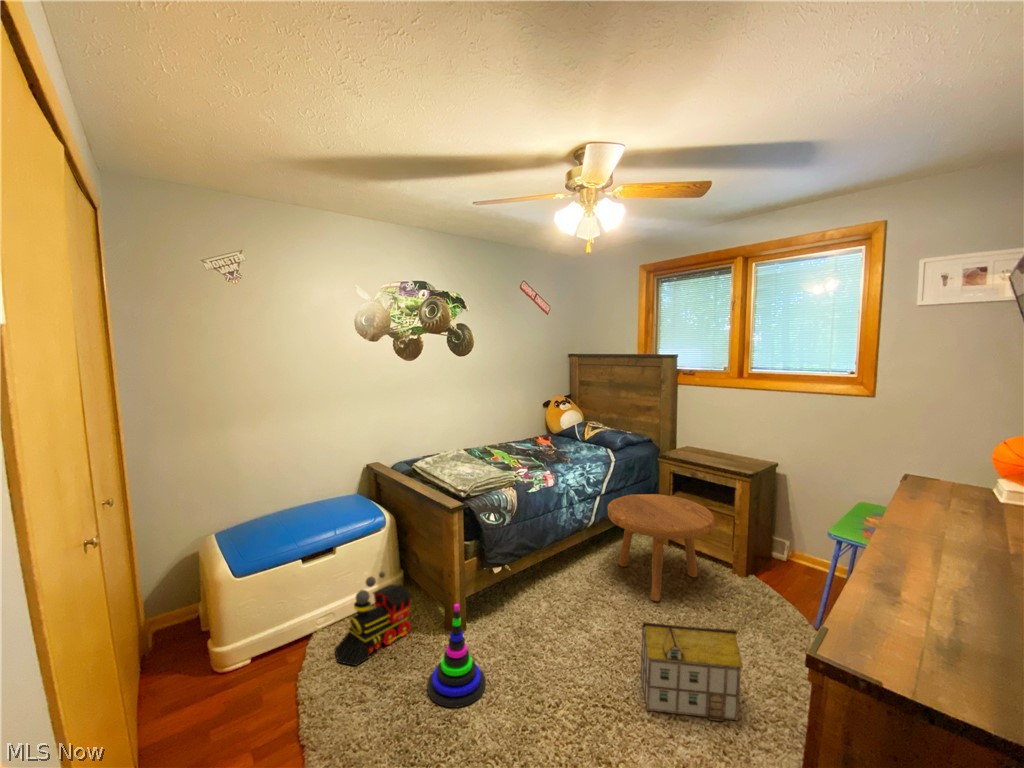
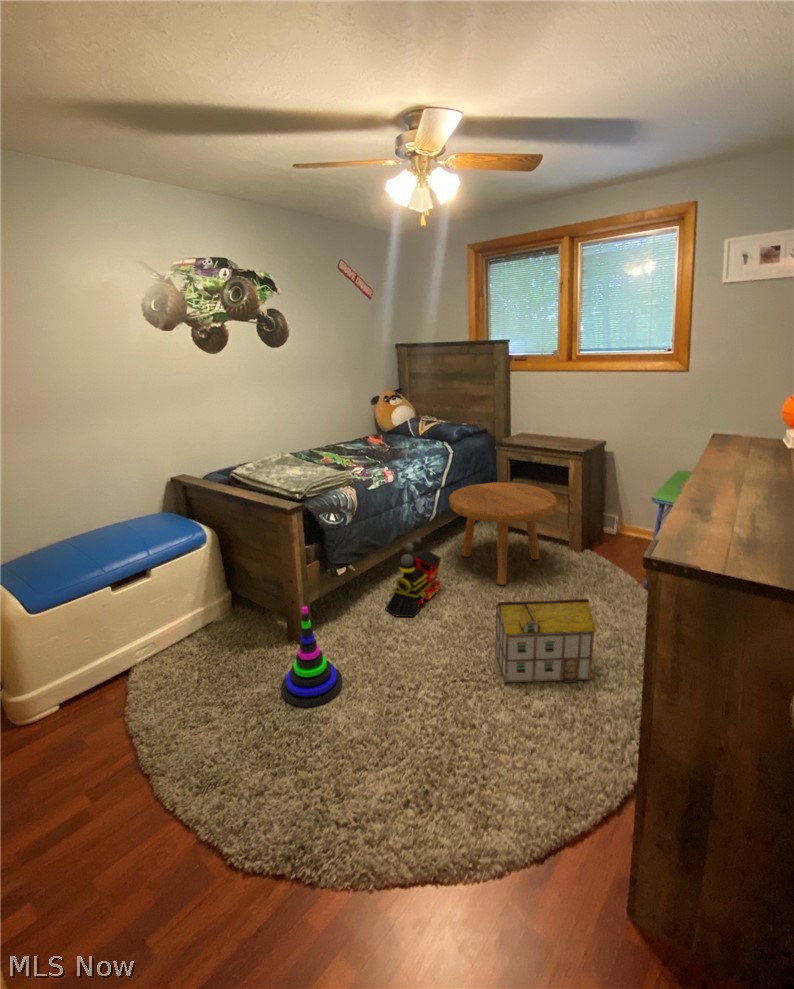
toy train: present [335,572,412,666] -> present [385,538,441,617]

